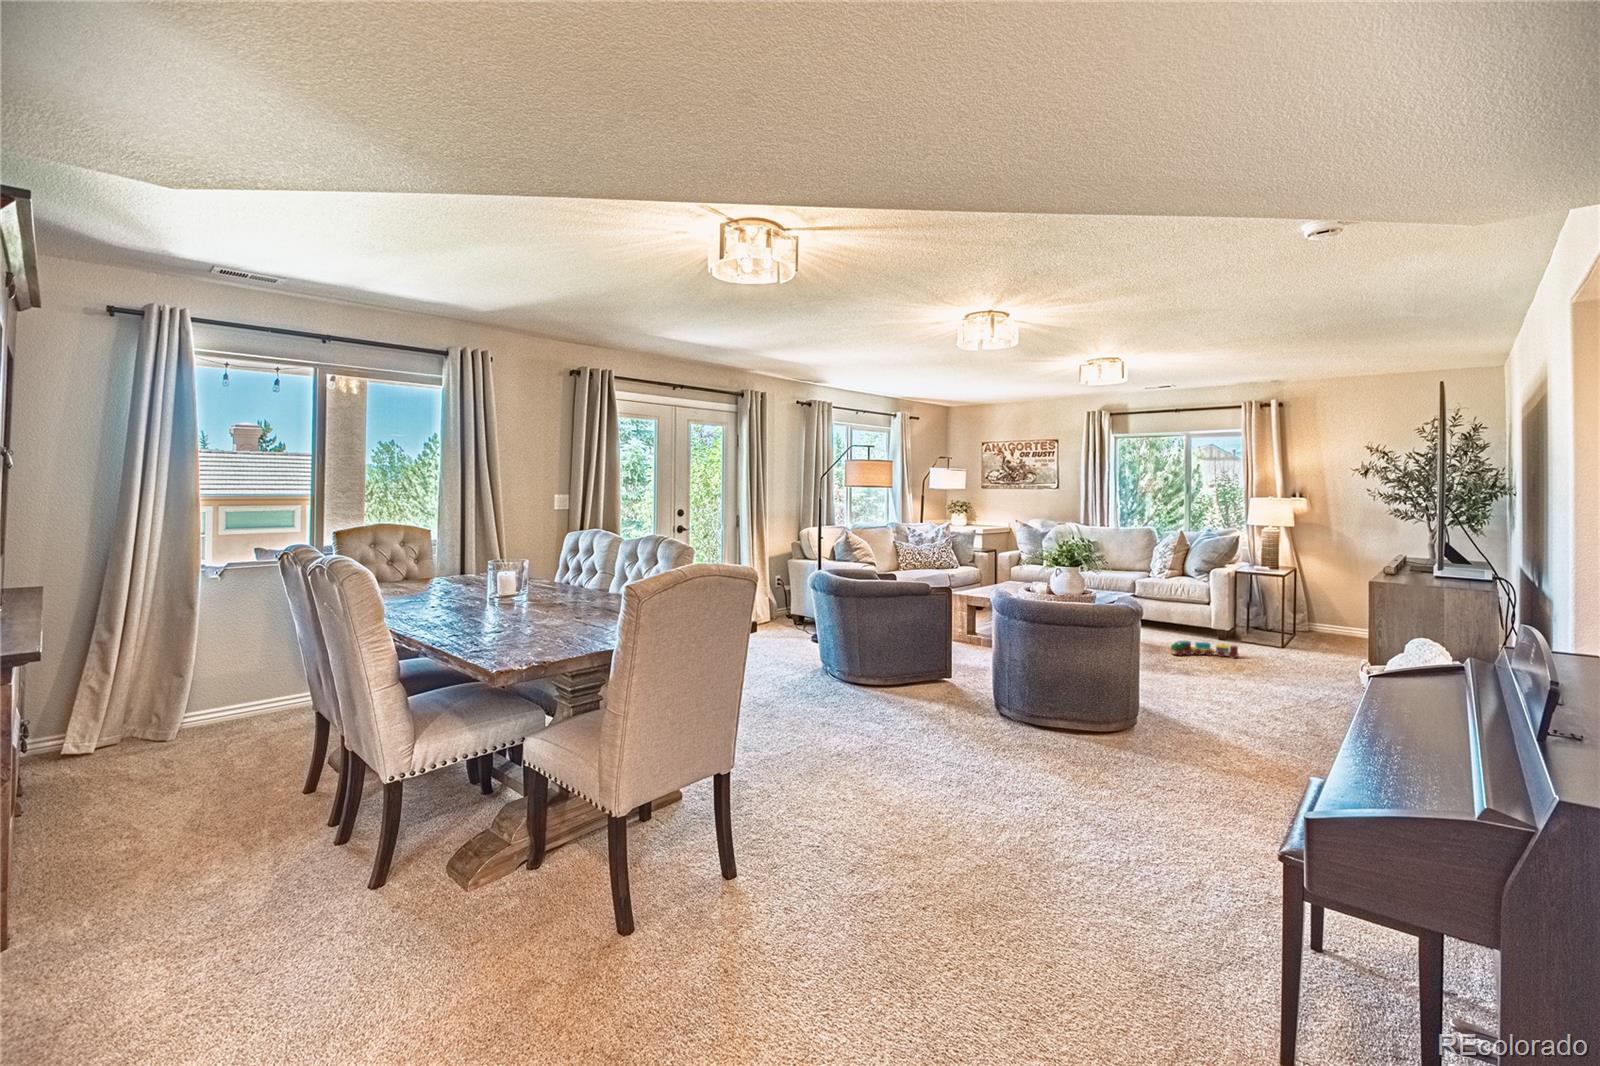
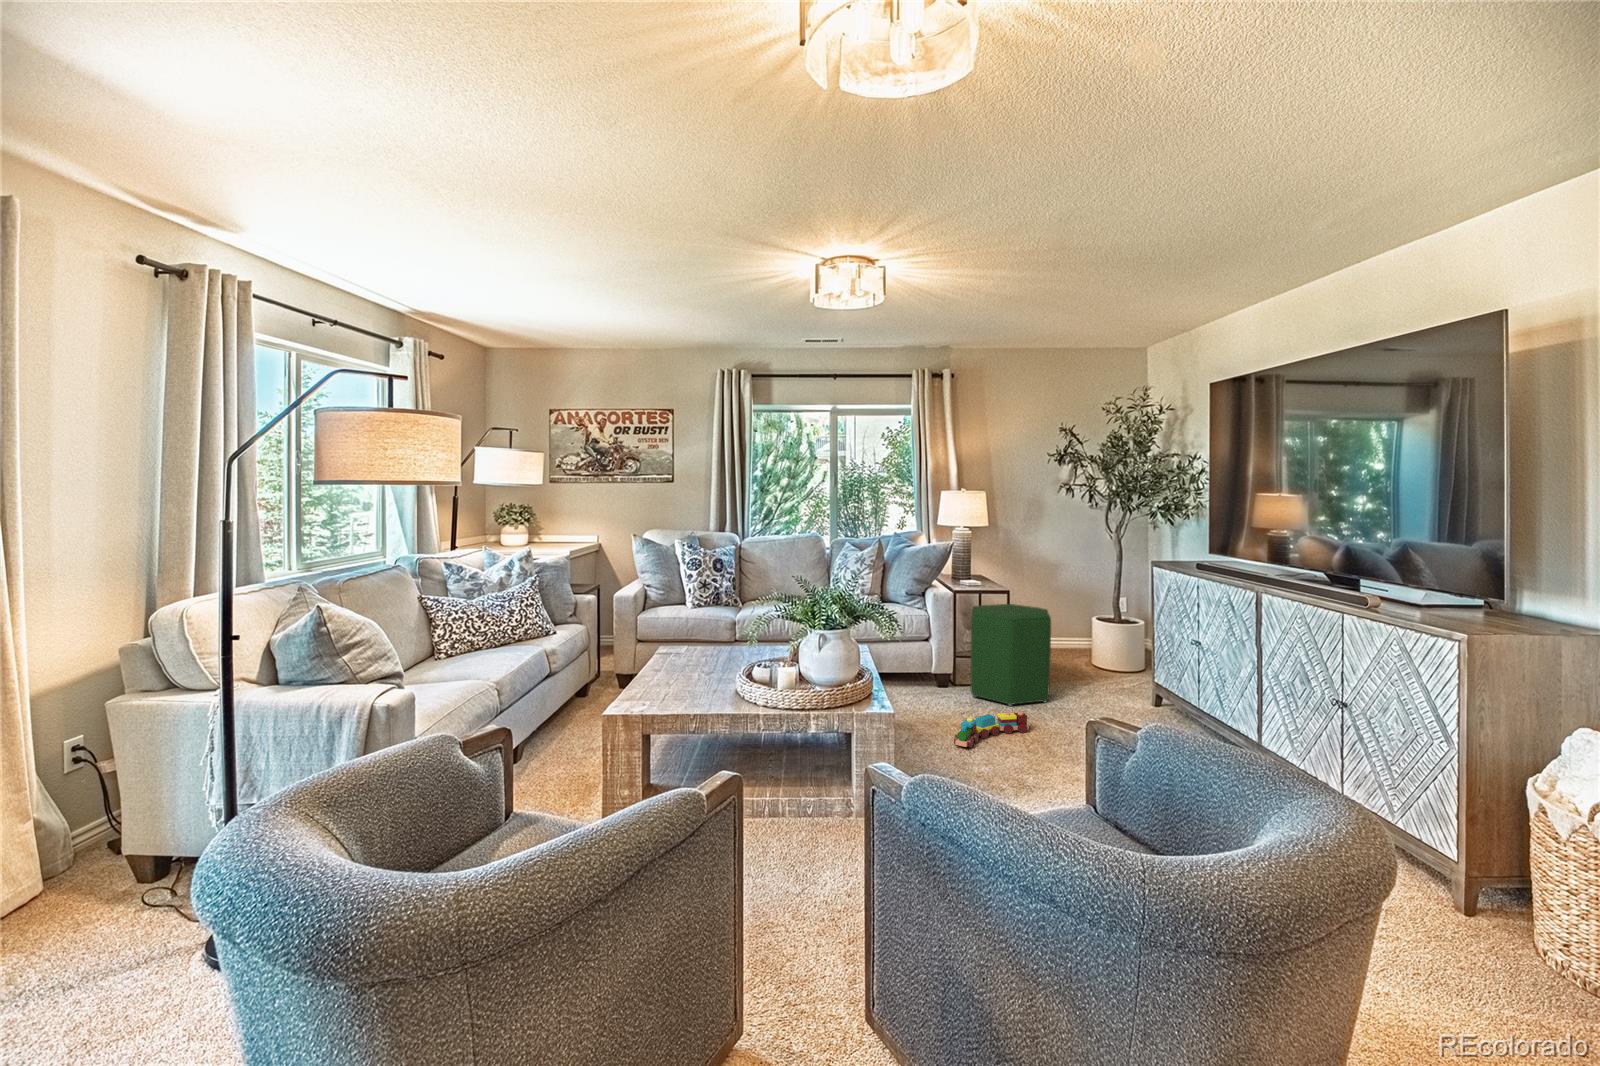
ottoman: none [1229,581,1306,653] -> present [970,604,1051,706]

